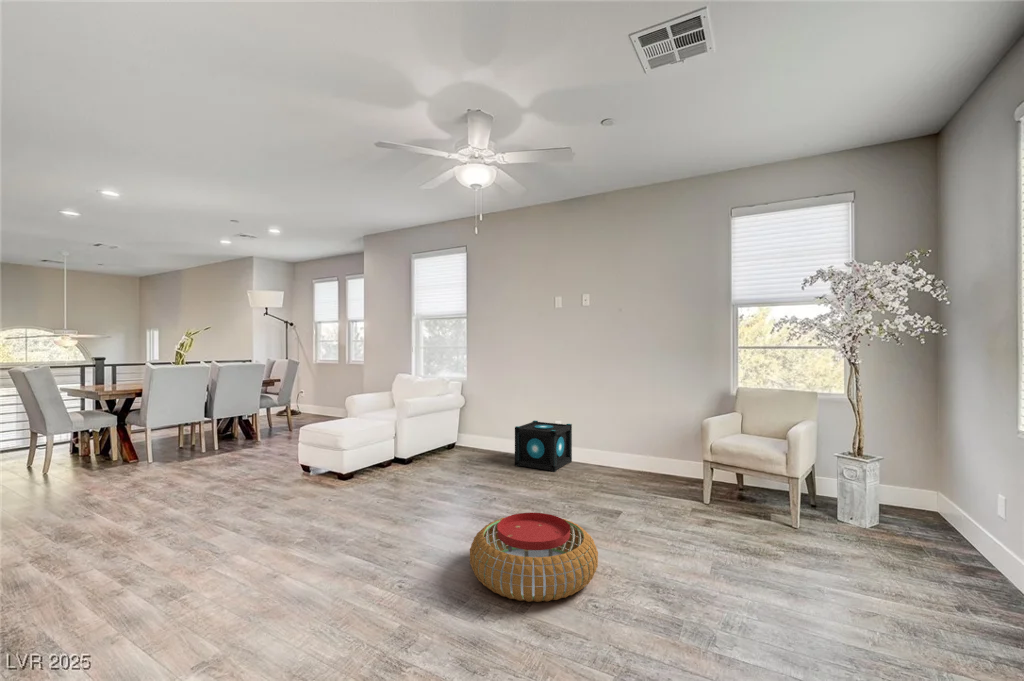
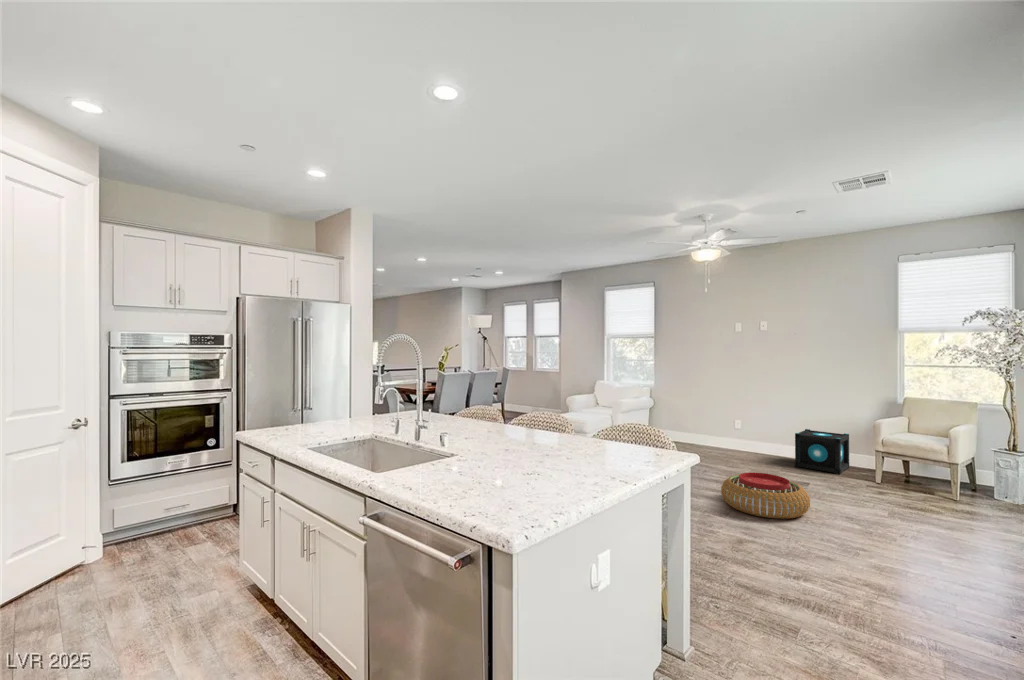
speaker: present [515,420,572,472] -> present [795,429,849,474]

